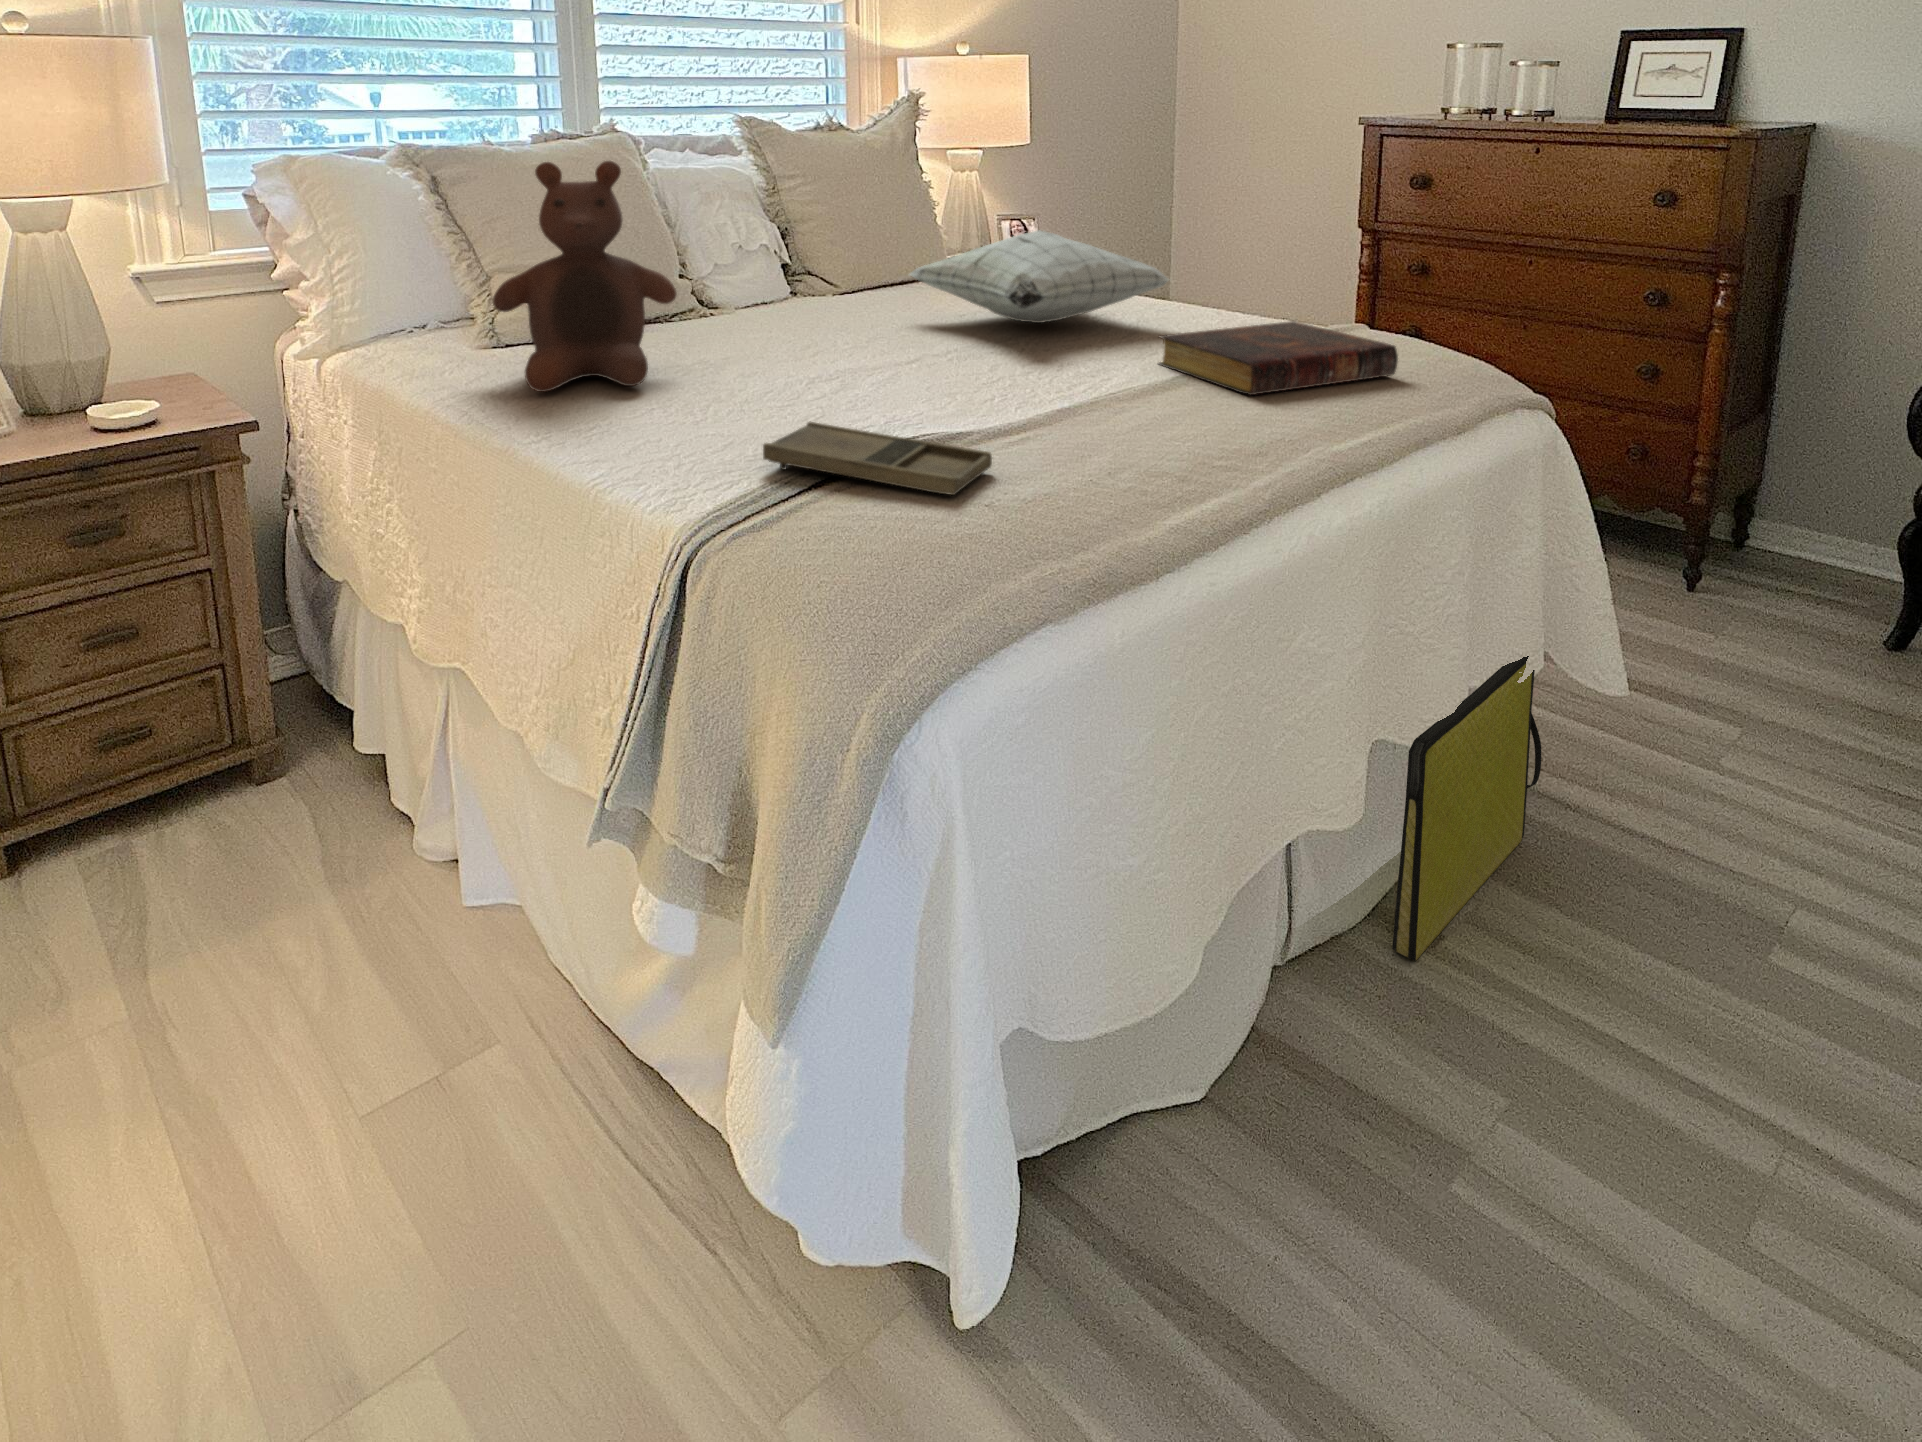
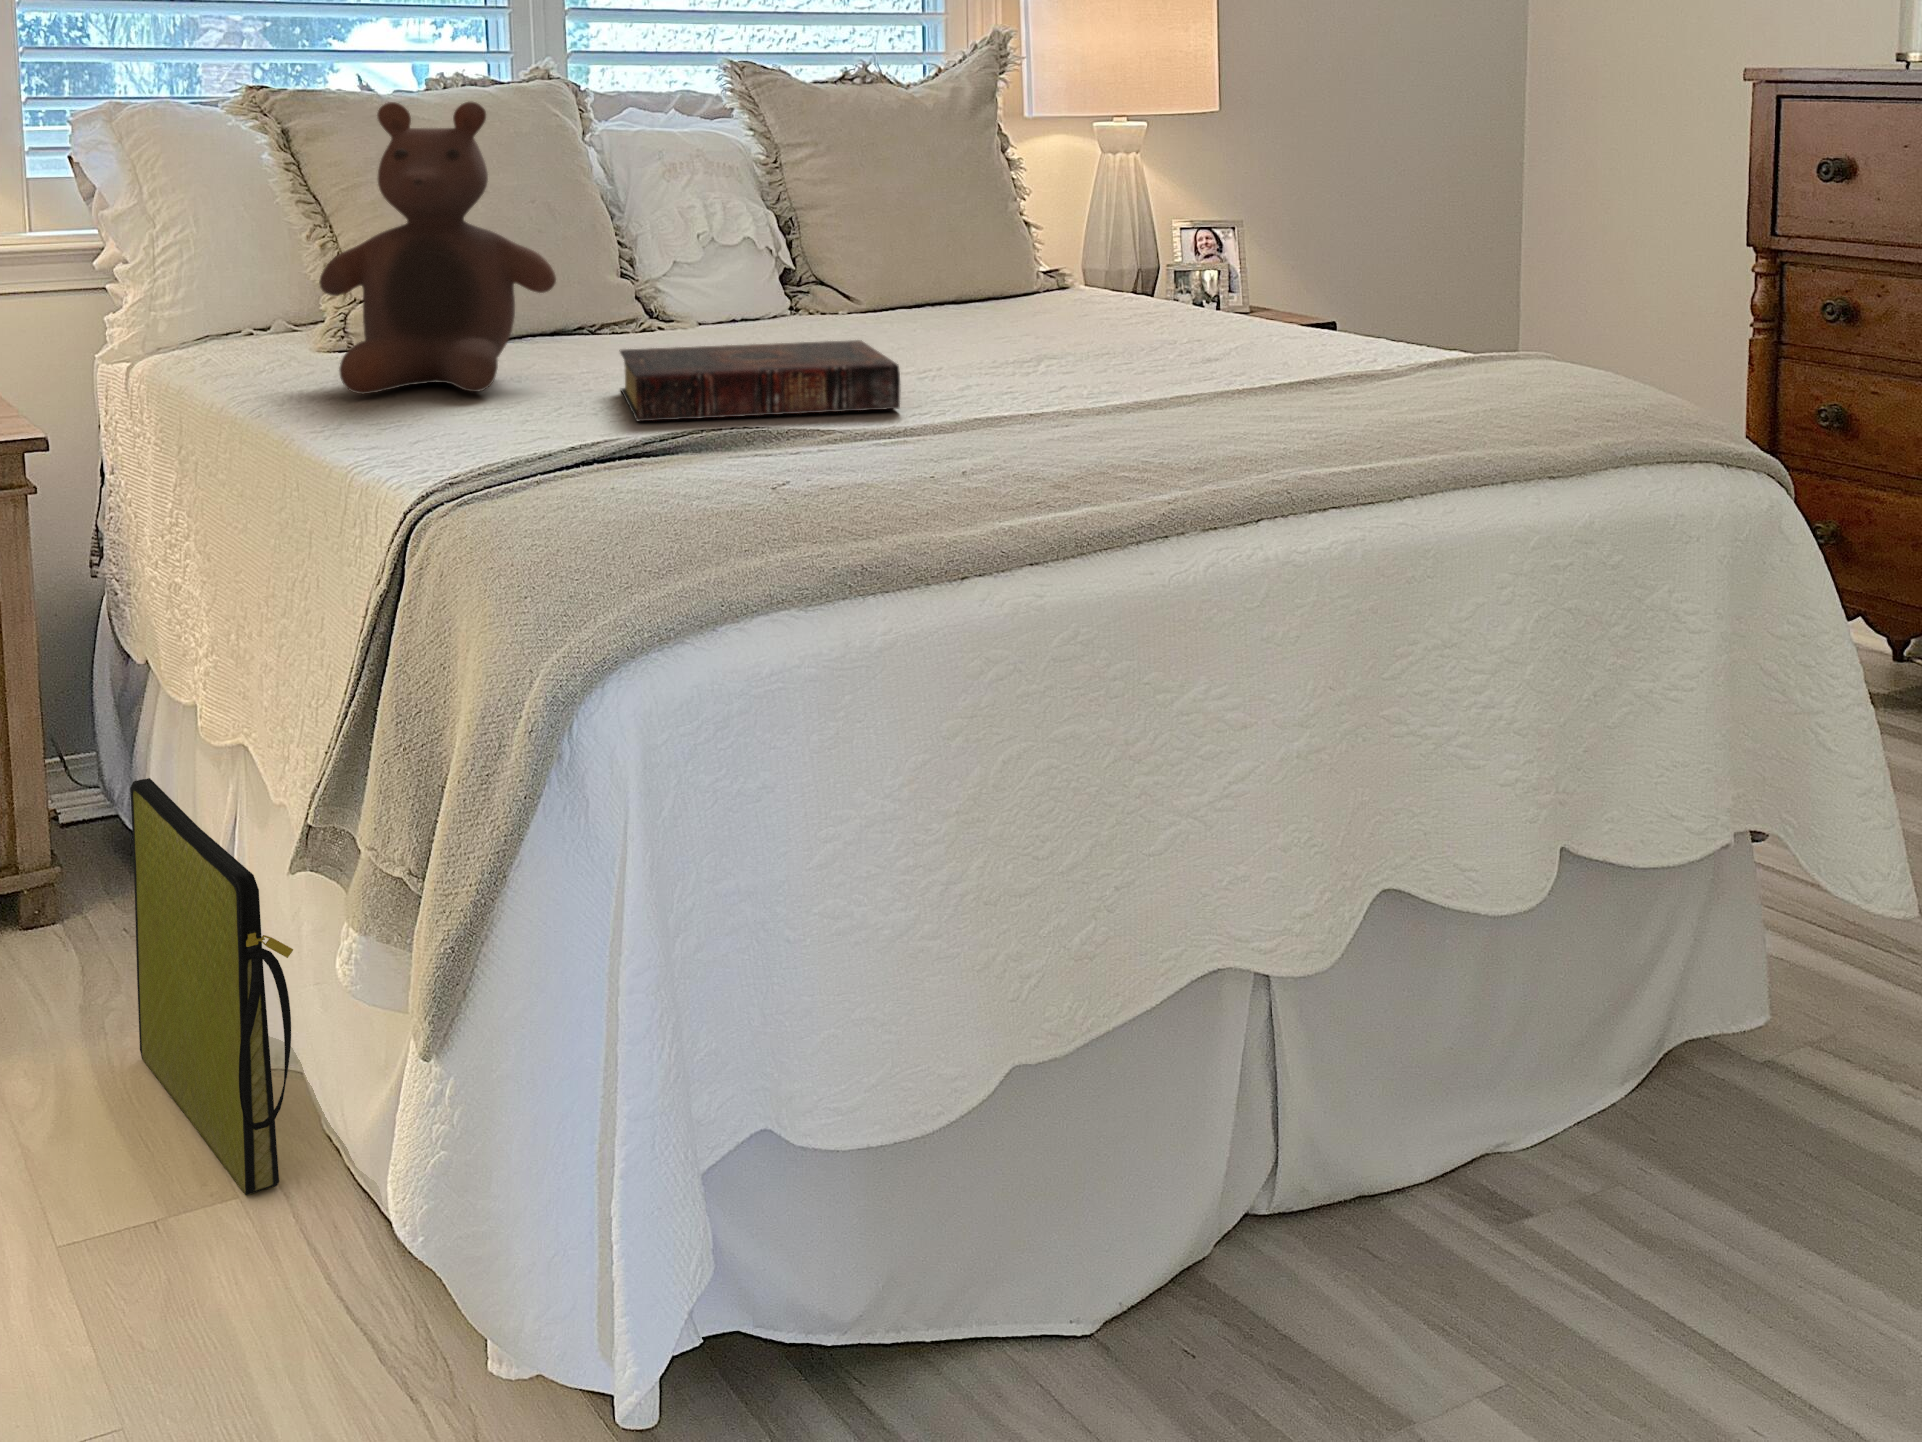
pillow: present [910,230,1169,323] -> none [923,214,1286,349]
book: present [1159,321,1398,395] -> present [620,340,900,421]
tray: present [763,422,992,495] -> none [552,418,828,492]
bag: present [1392,656,1541,961] -> present [130,778,293,1195]

